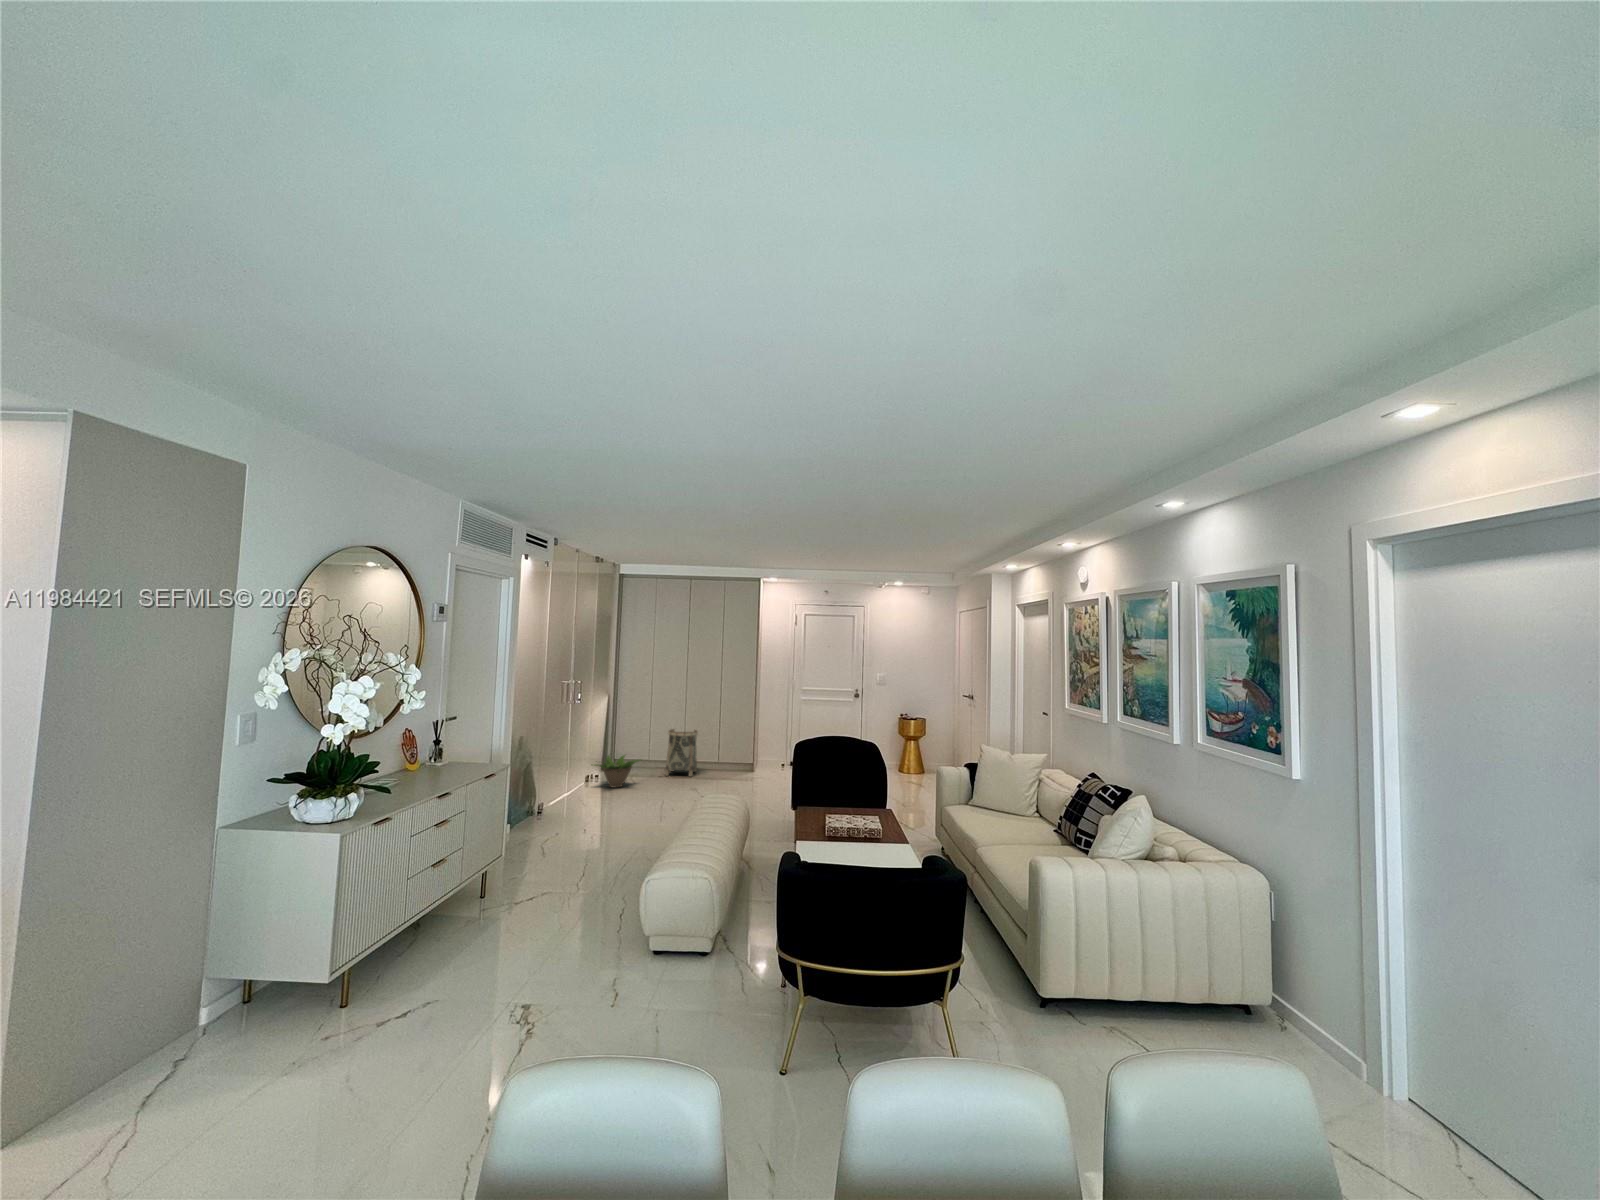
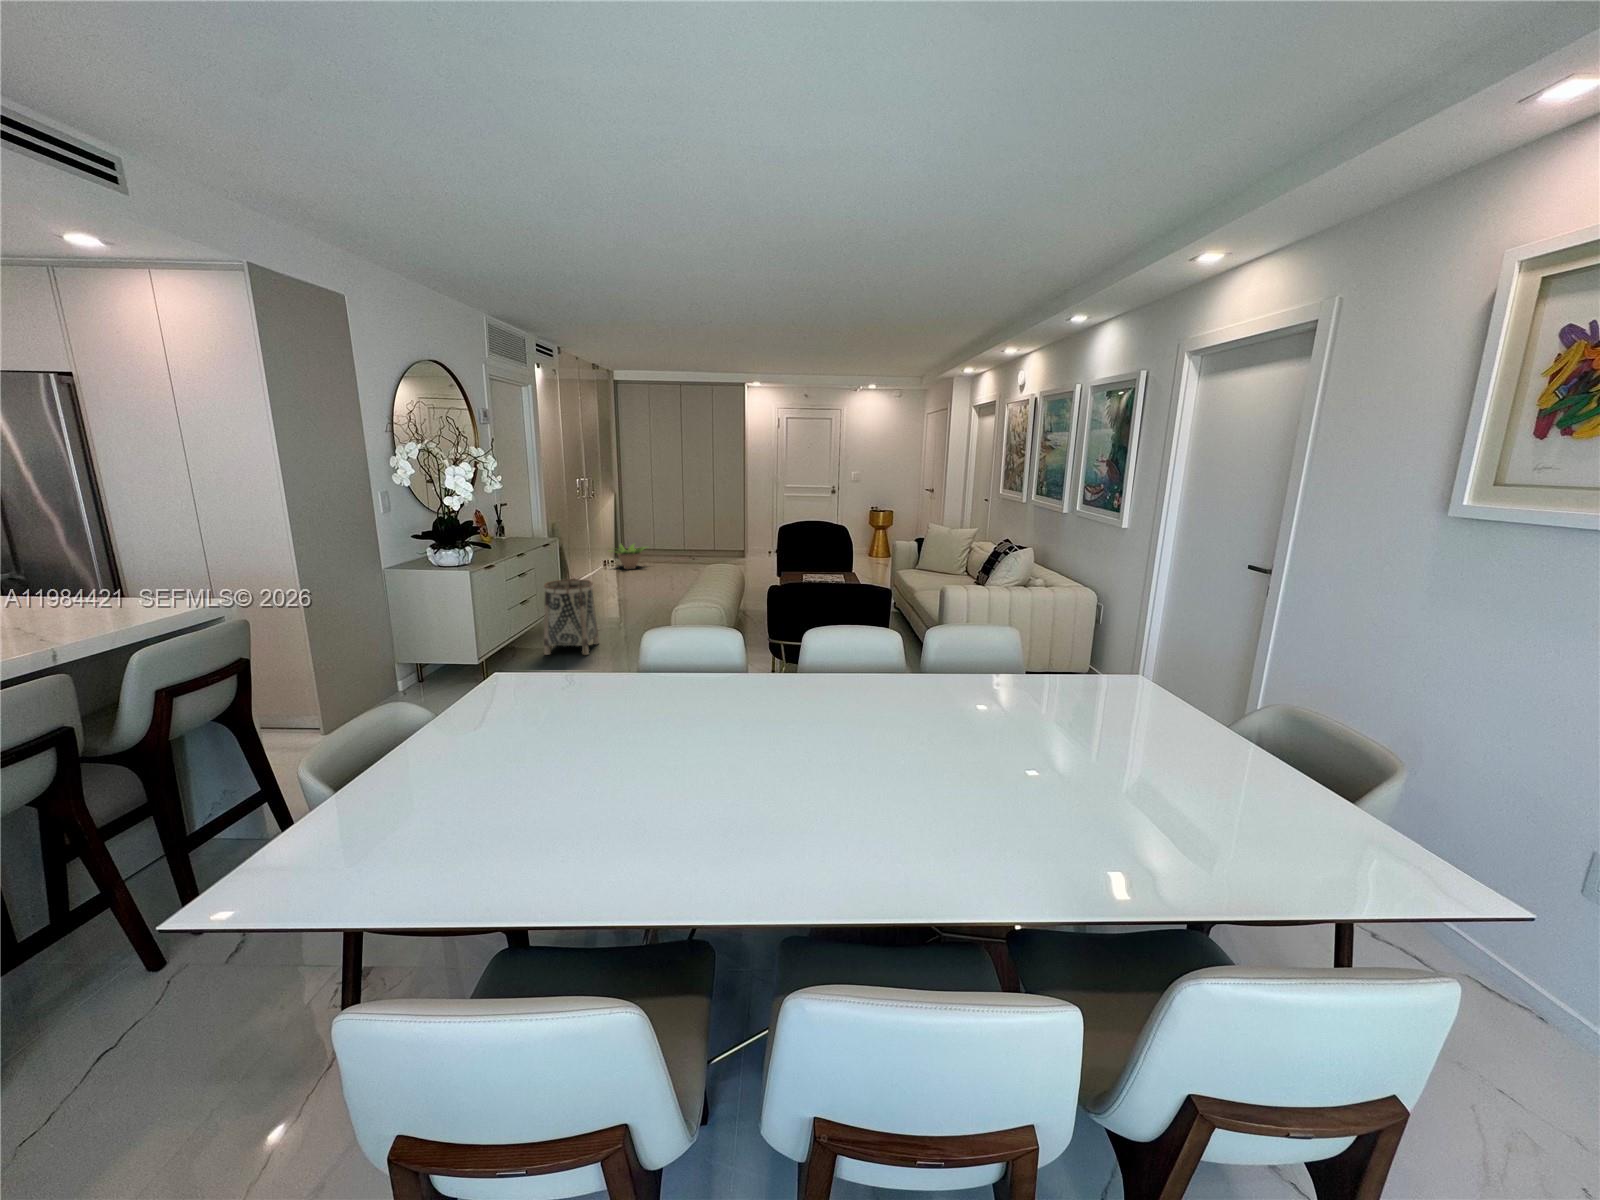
basket: present [665,729,698,777] -> present [543,579,599,655]

